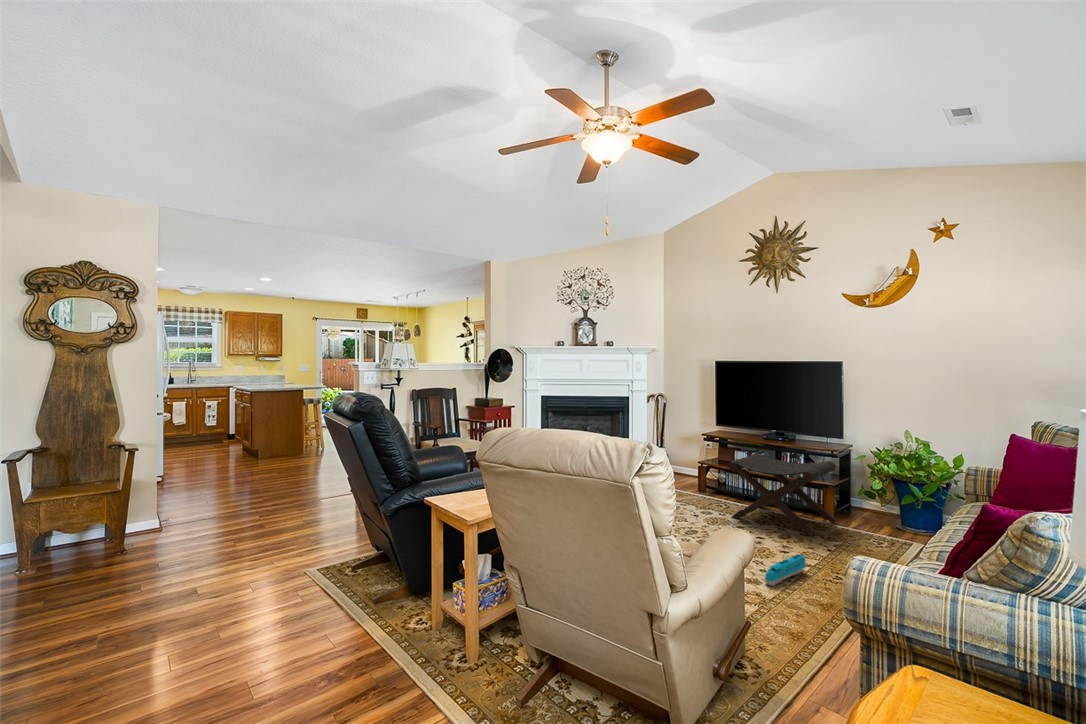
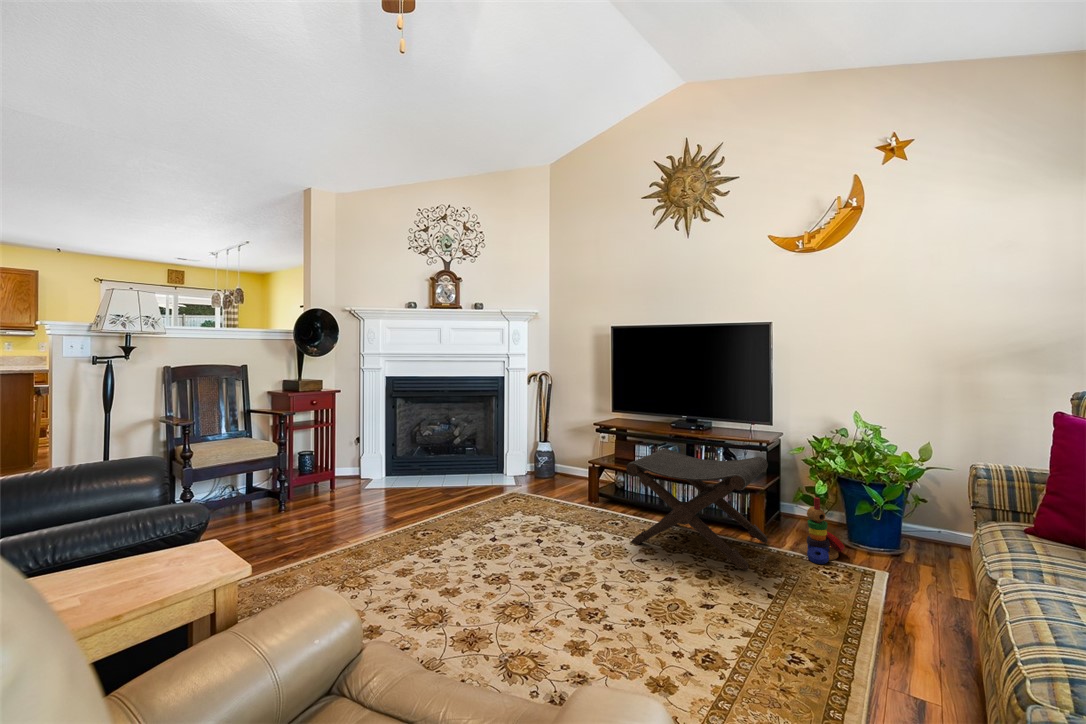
stacking toy: none [860,491,895,538] -> present [799,497,845,564]
toy train: present [765,554,806,586] -> none [687,620,748,695]

